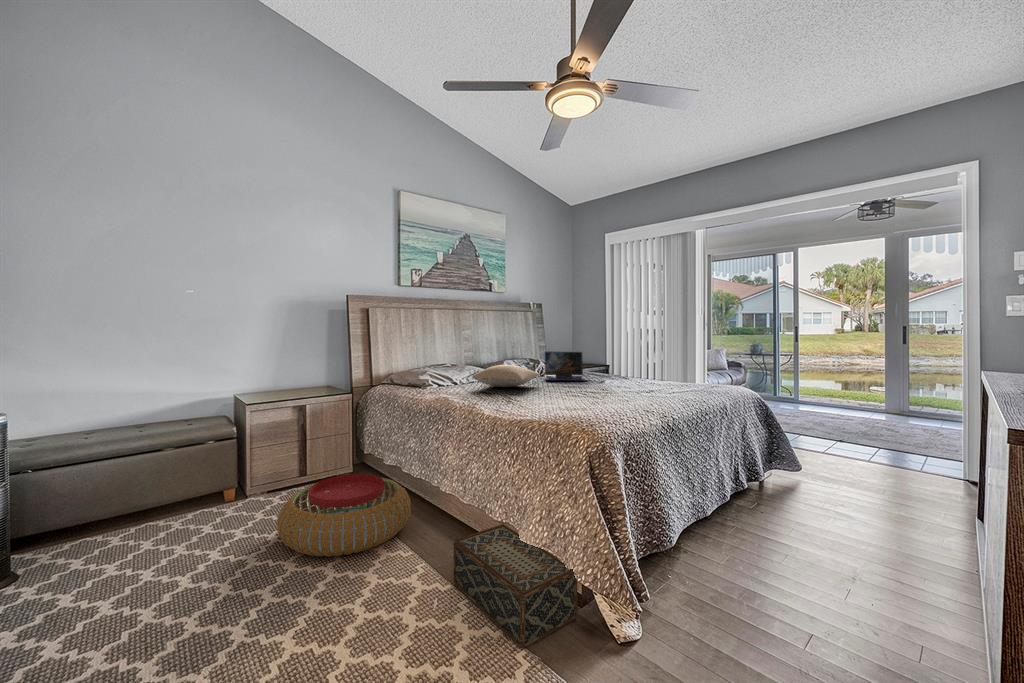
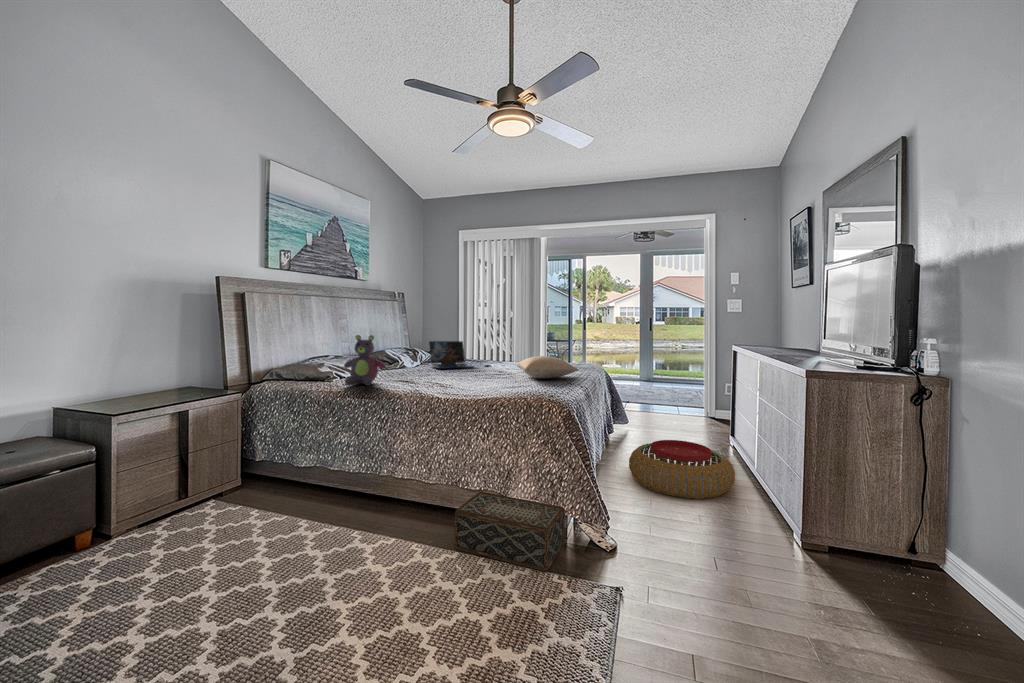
stuffed bear: none [427,344,467,394] -> present [344,335,385,386]
pillow: present [473,365,540,387] -> present [517,356,578,378]
pouf: present [277,474,411,557] -> present [629,440,735,499]

